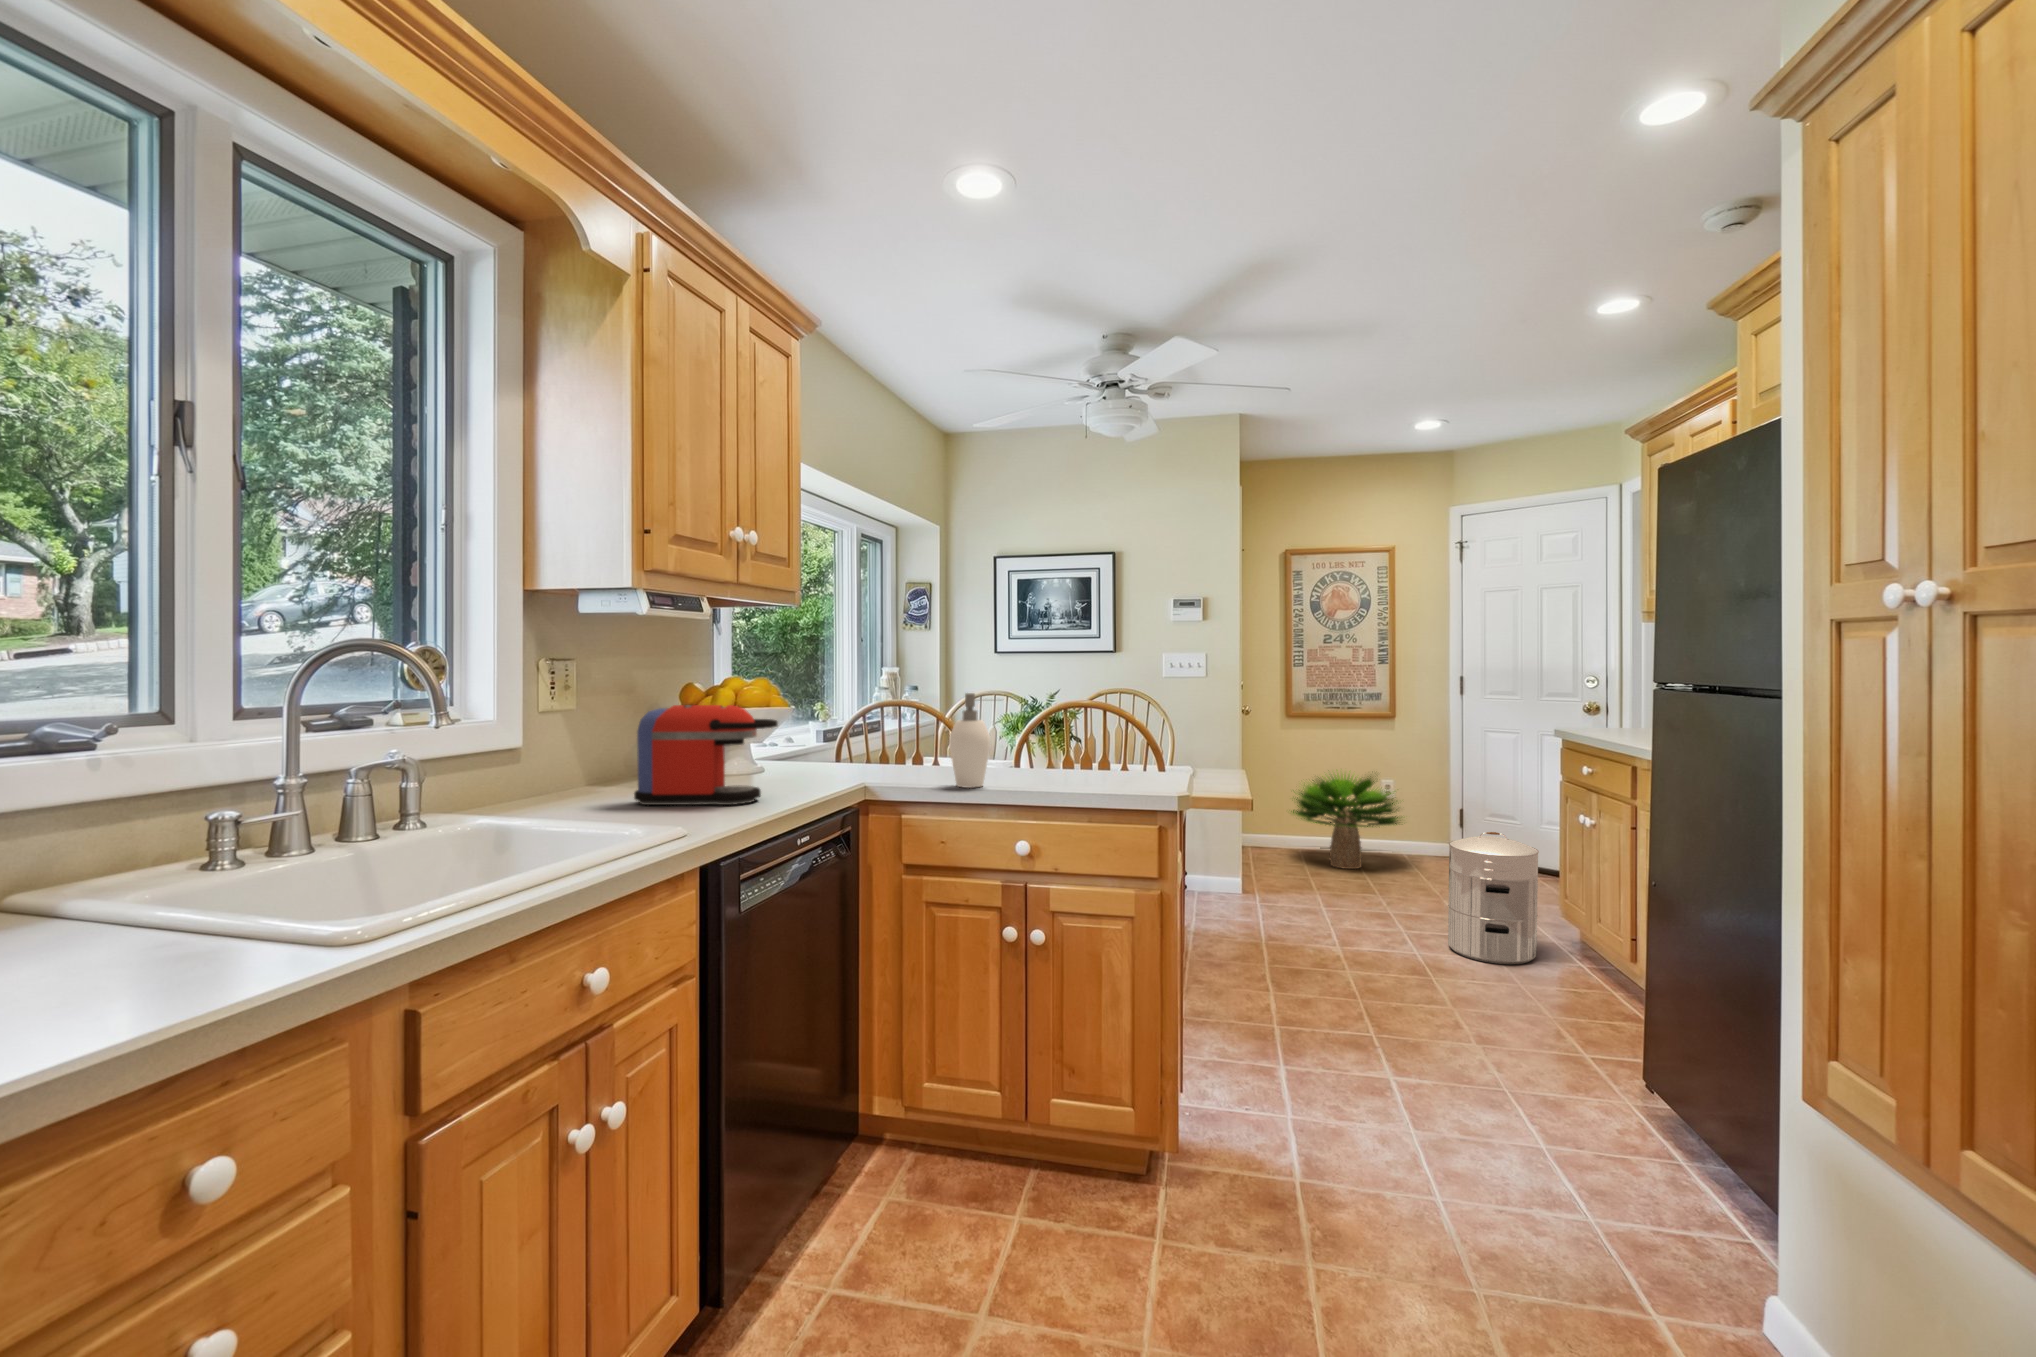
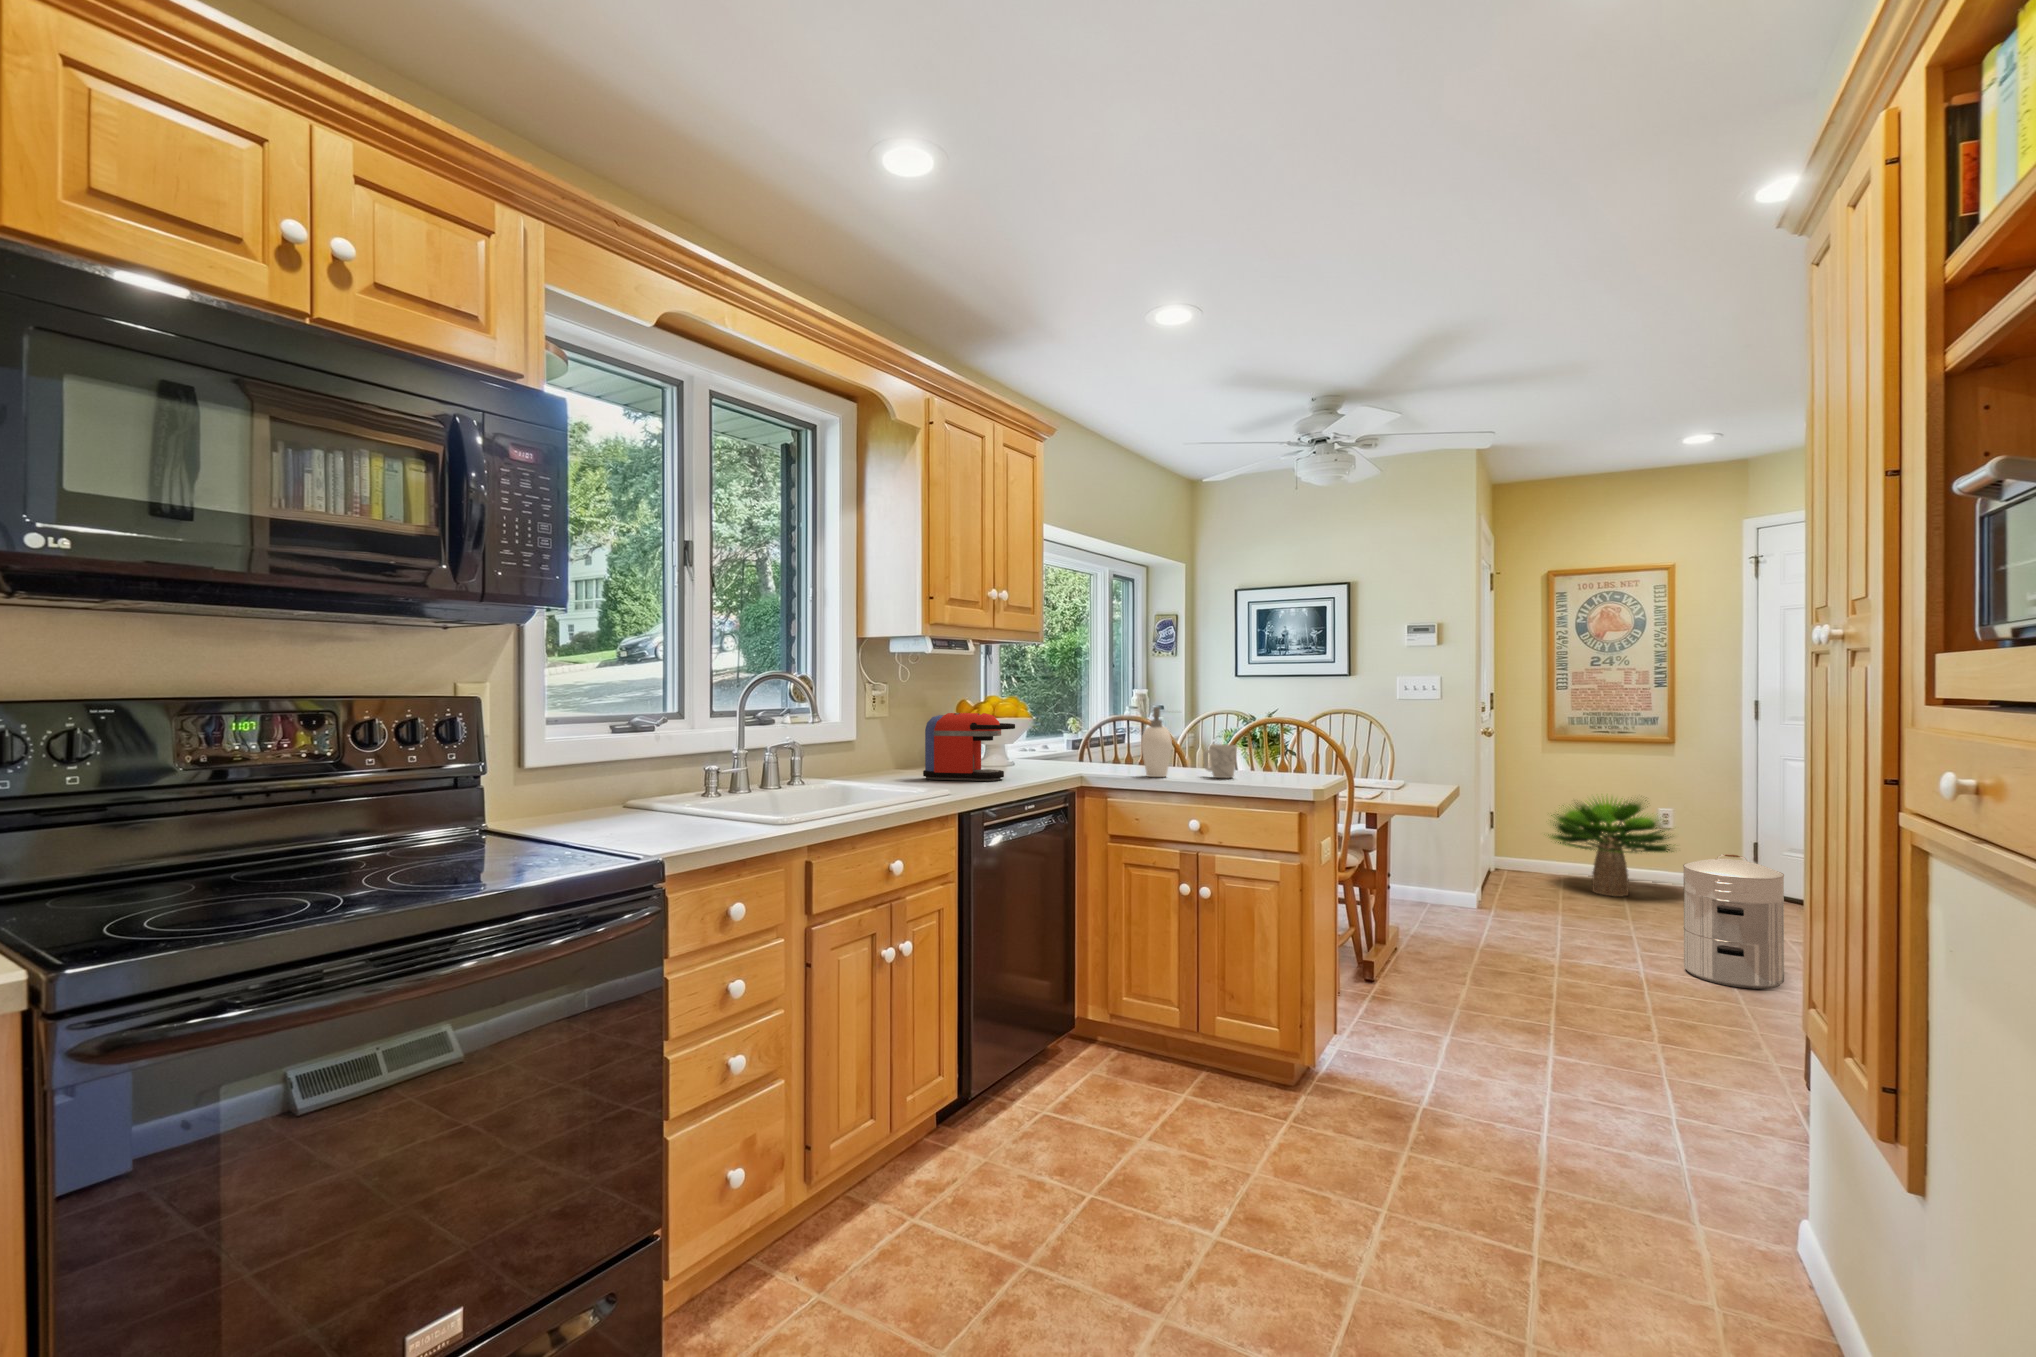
mug: none [1028,741,1074,786] -> present [1203,744,1237,778]

